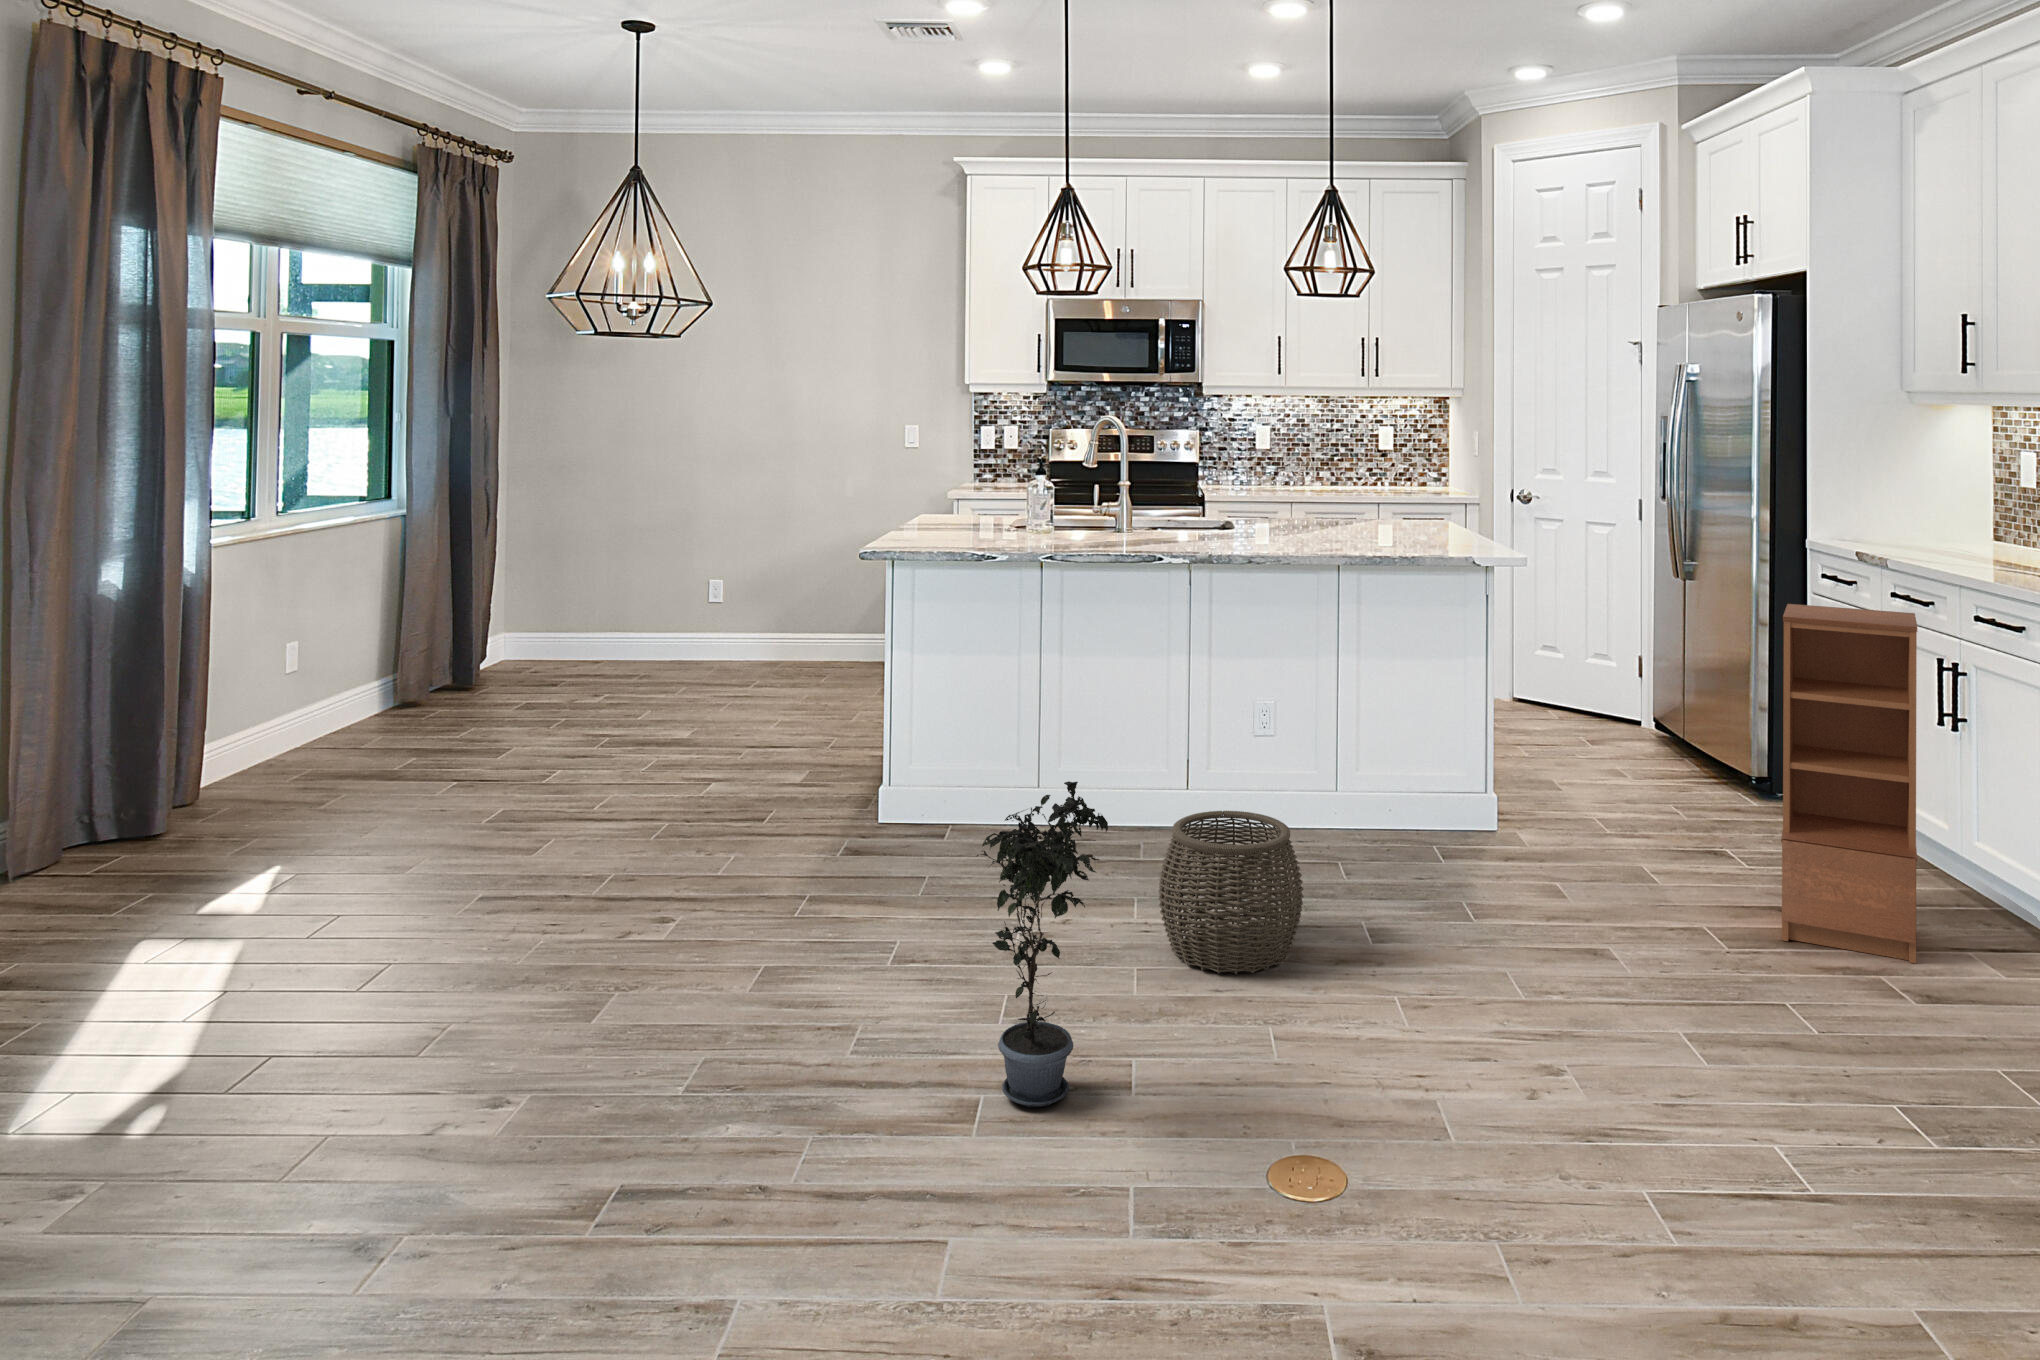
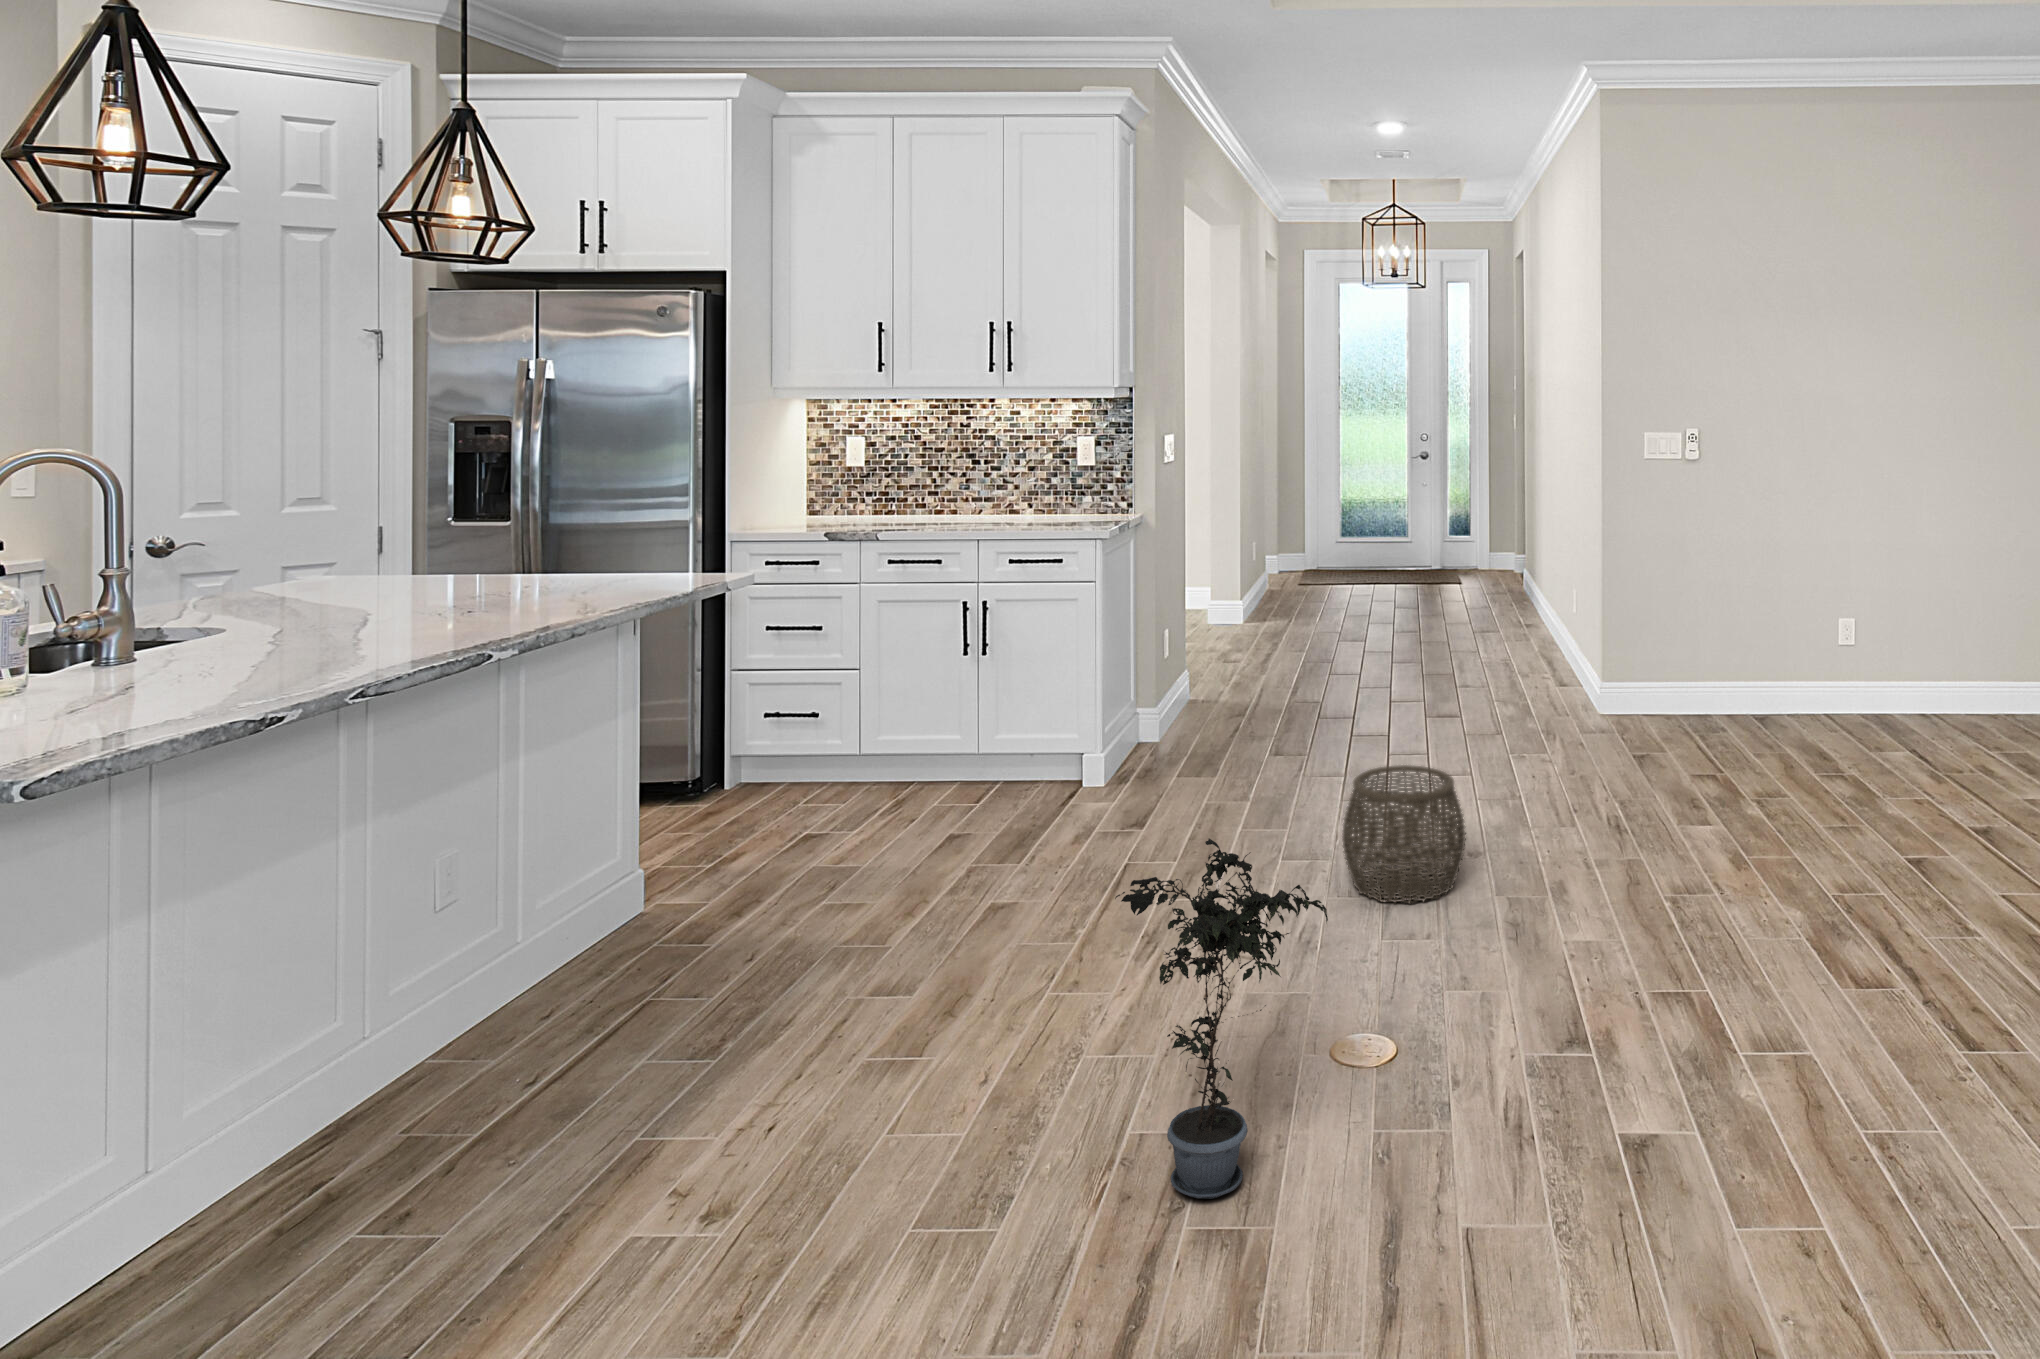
bookcase: present [1781,604,1917,964] -> none [968,562,1094,836]
woven basket: present [1158,811,1304,974] -> present [1342,765,1466,903]

